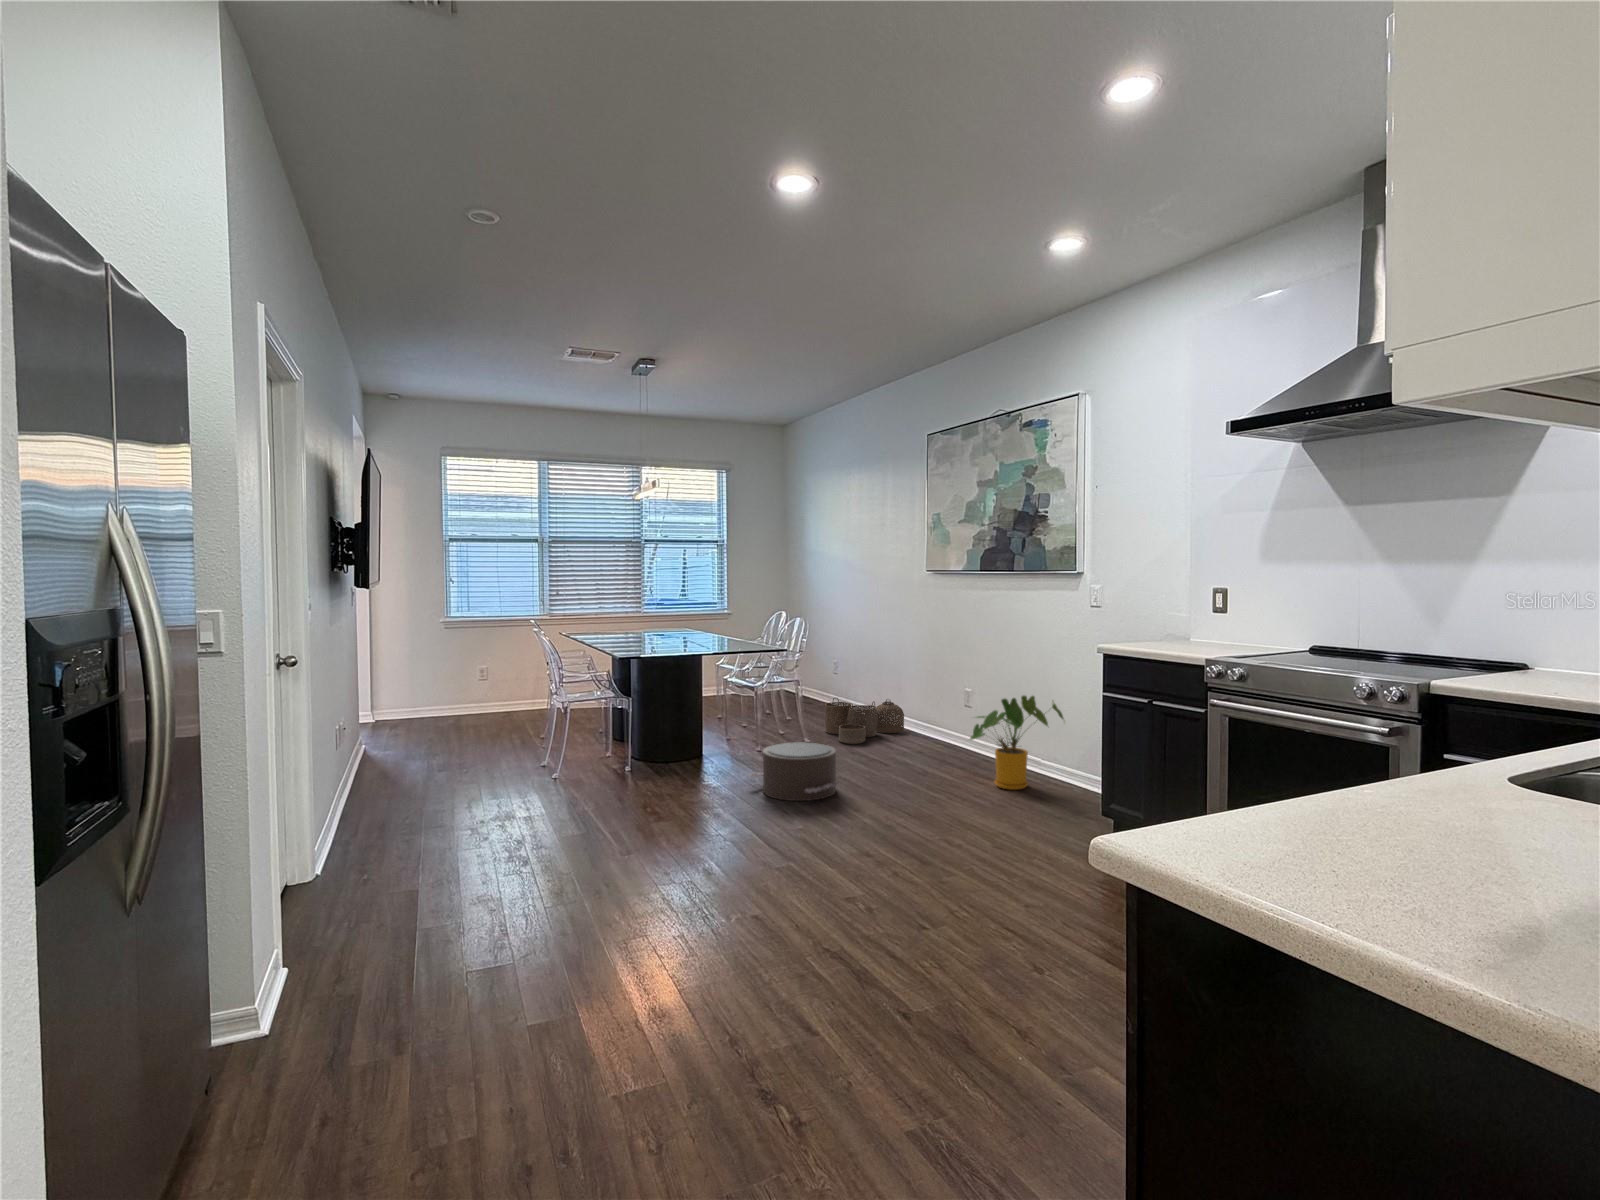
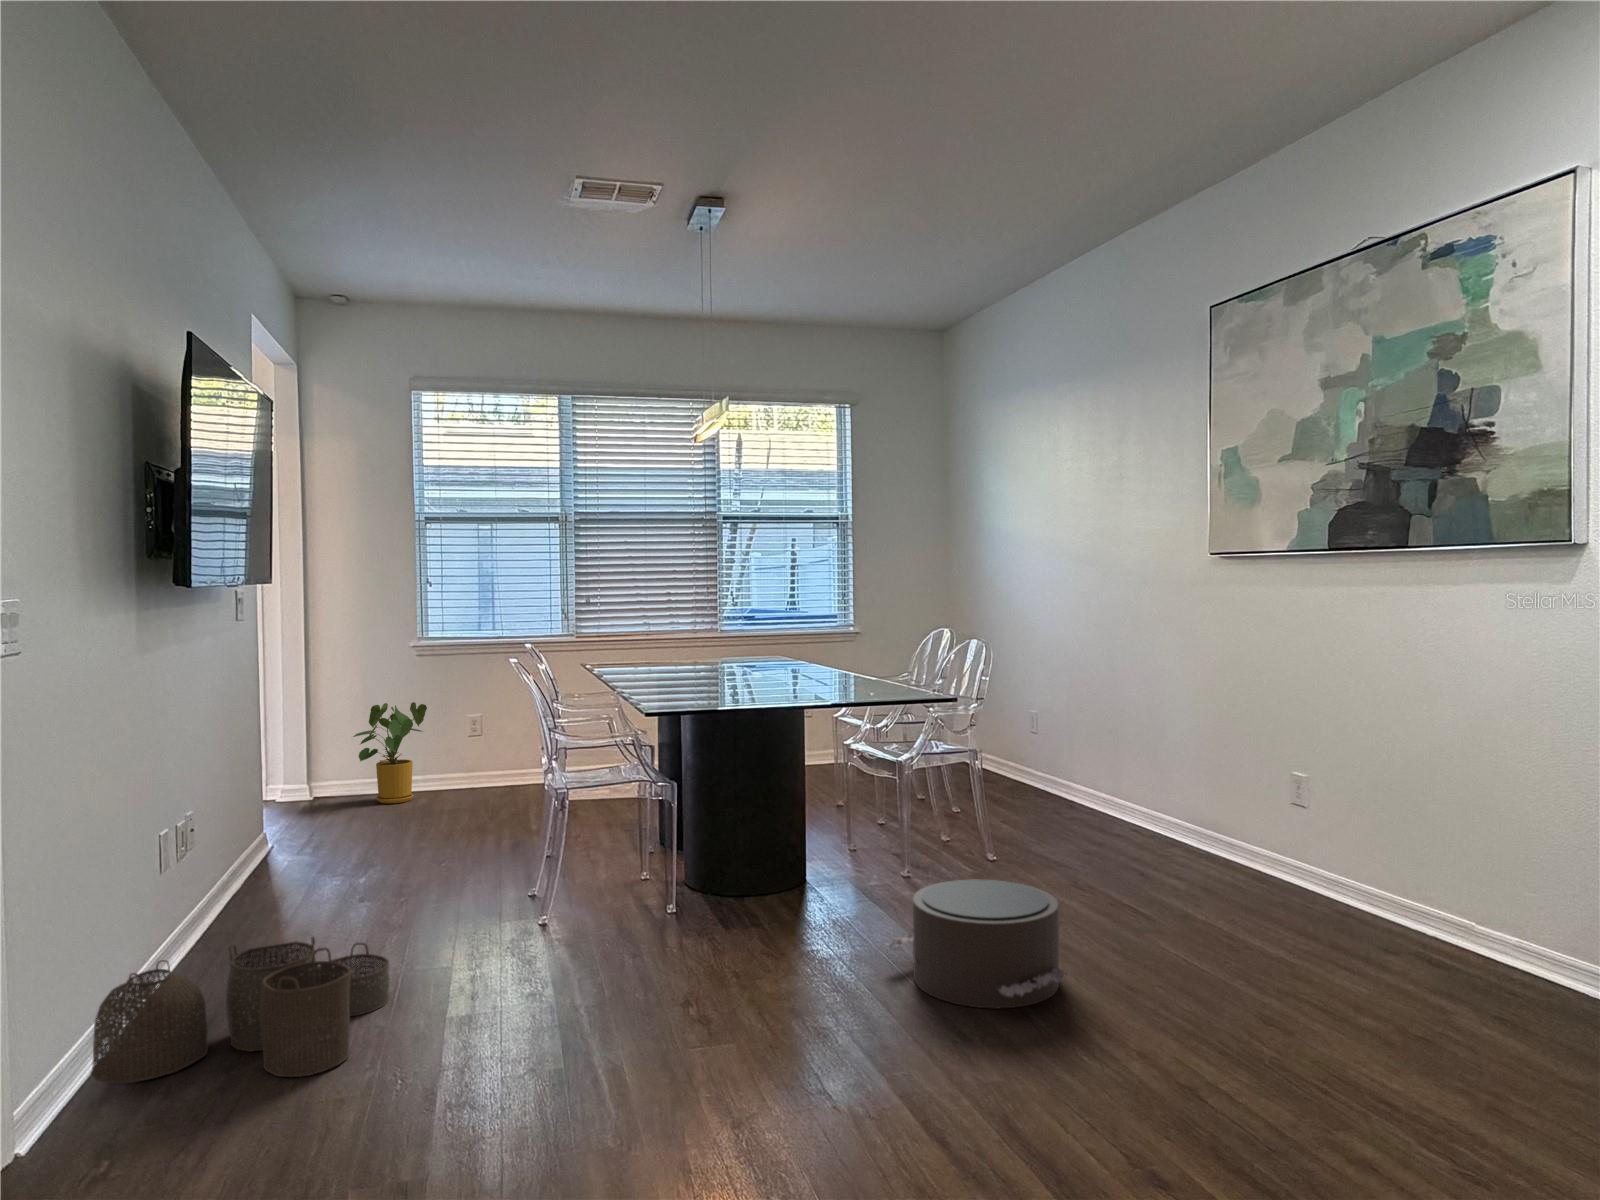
house plant: present [970,696,1063,790] -> present [353,702,427,804]
woven basket: present [825,698,904,744] -> present [91,937,389,1083]

